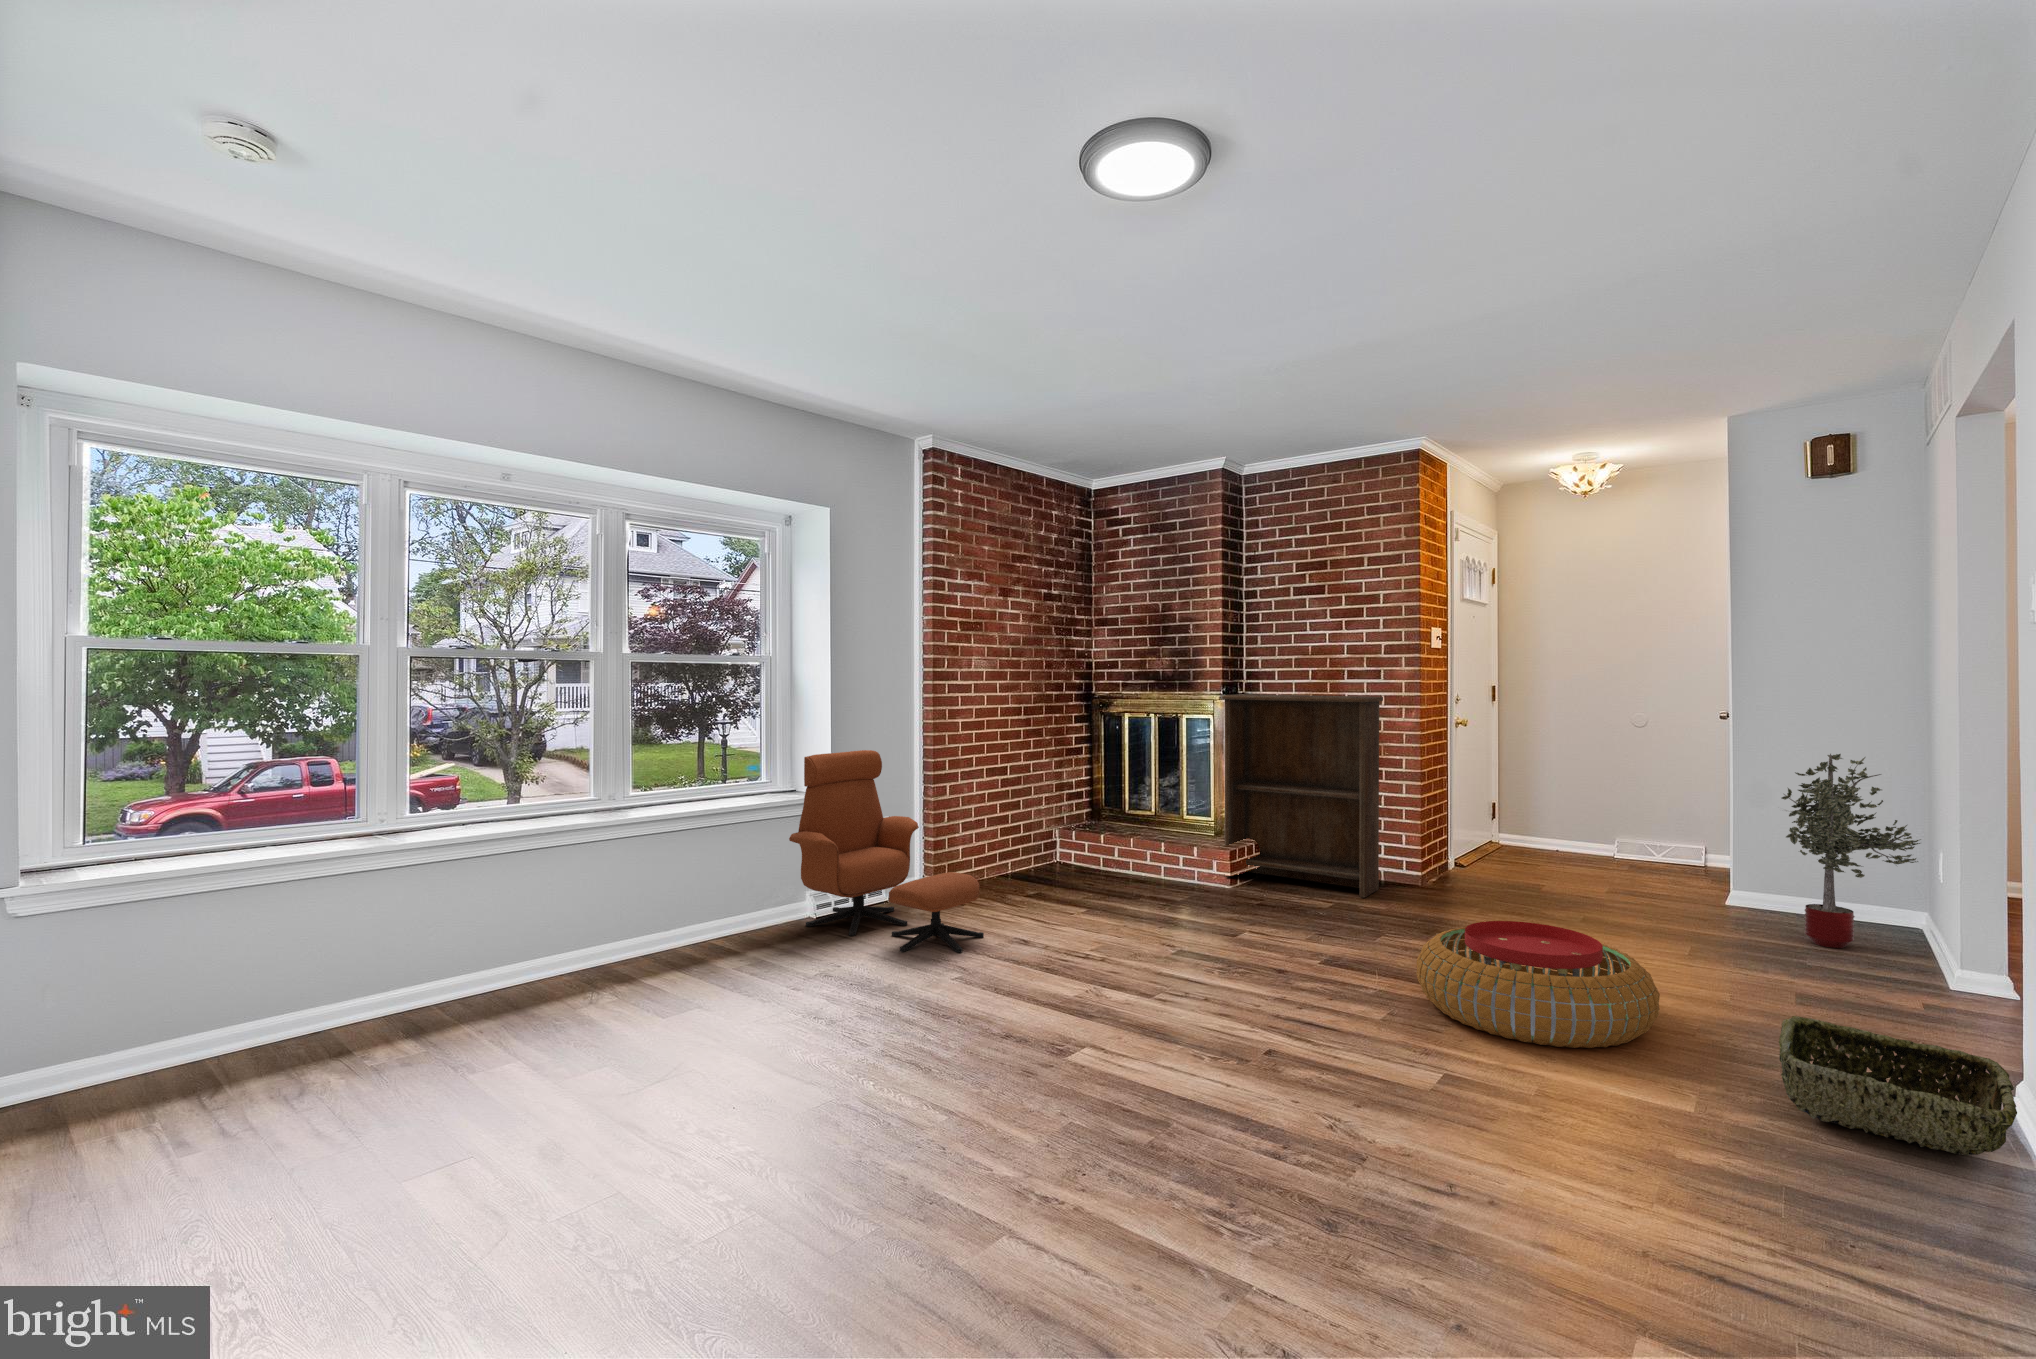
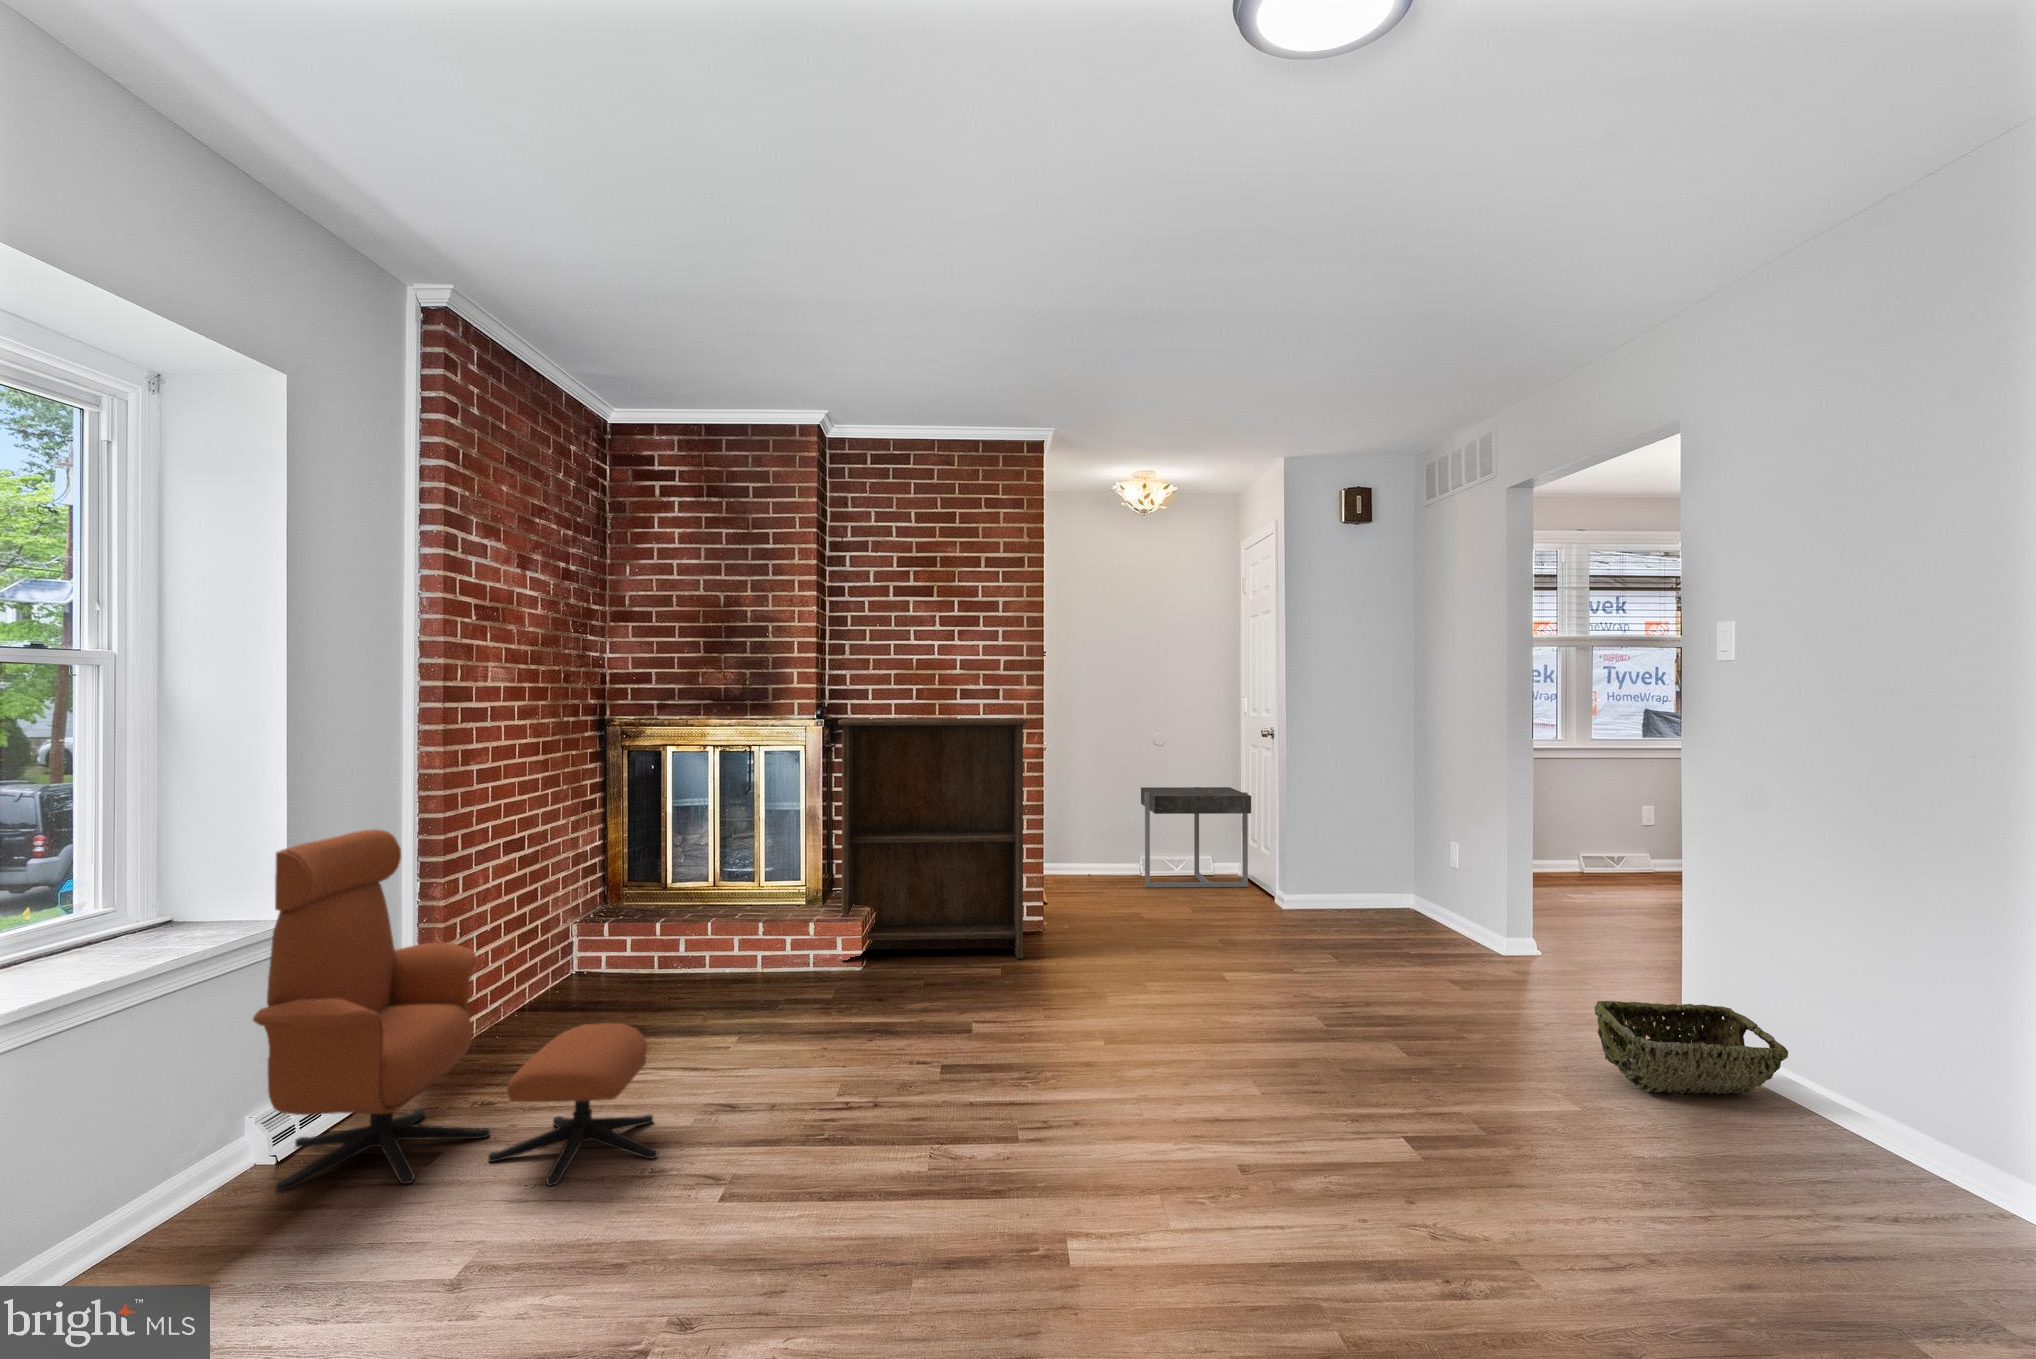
potted tree: present [1782,754,1921,948] -> none [1364,761,1466,936]
side table: none [1598,767,1726,879] -> present [1141,787,1251,887]
pouf: present [1416,921,1660,1048] -> none [1233,955,1472,1085]

